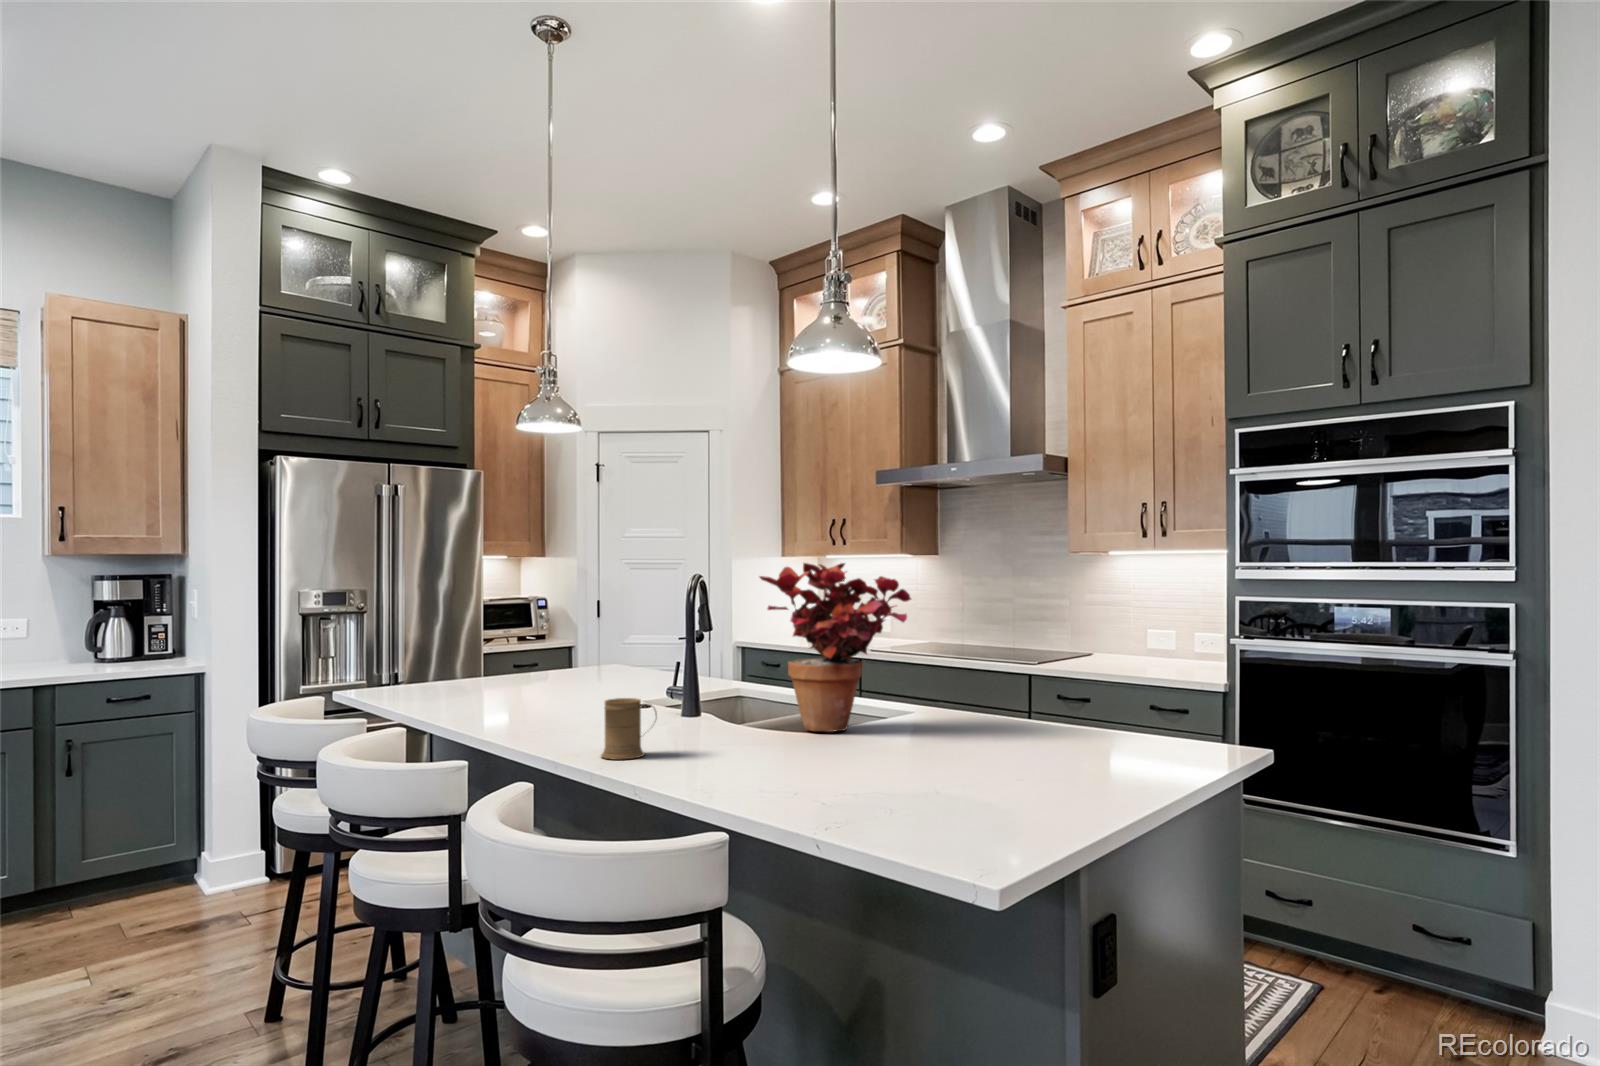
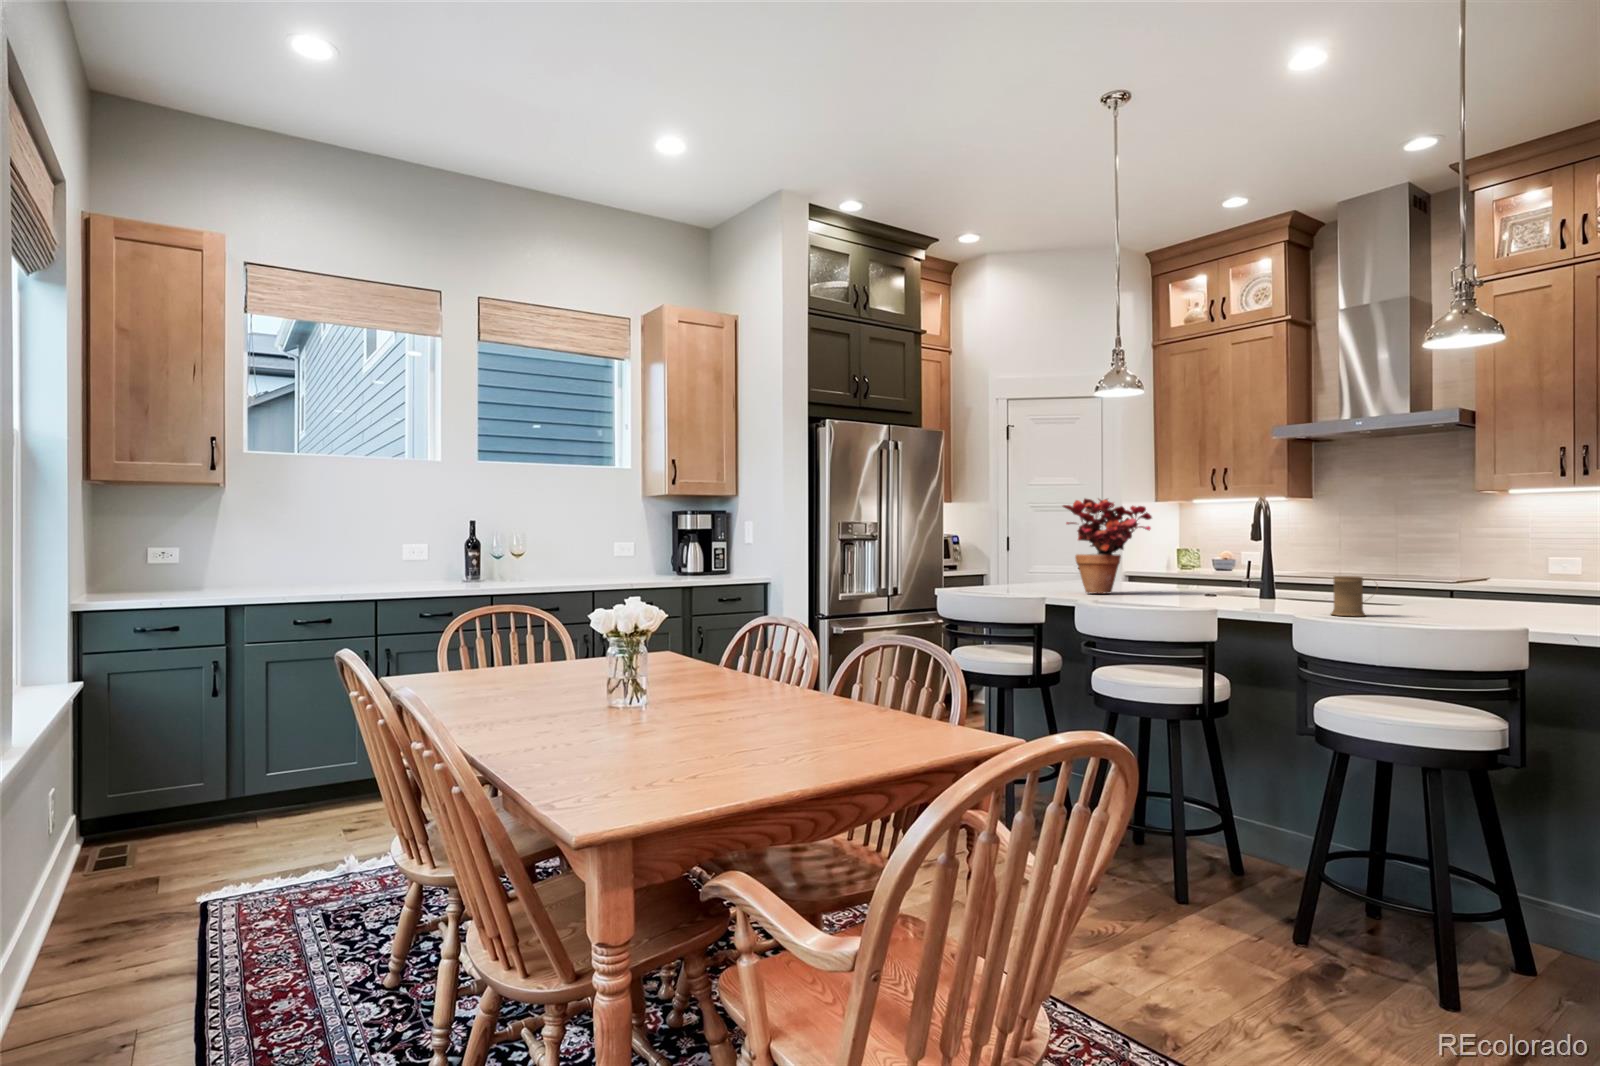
potted plant: present [760,563,911,732] -> present [1063,499,1152,593]

